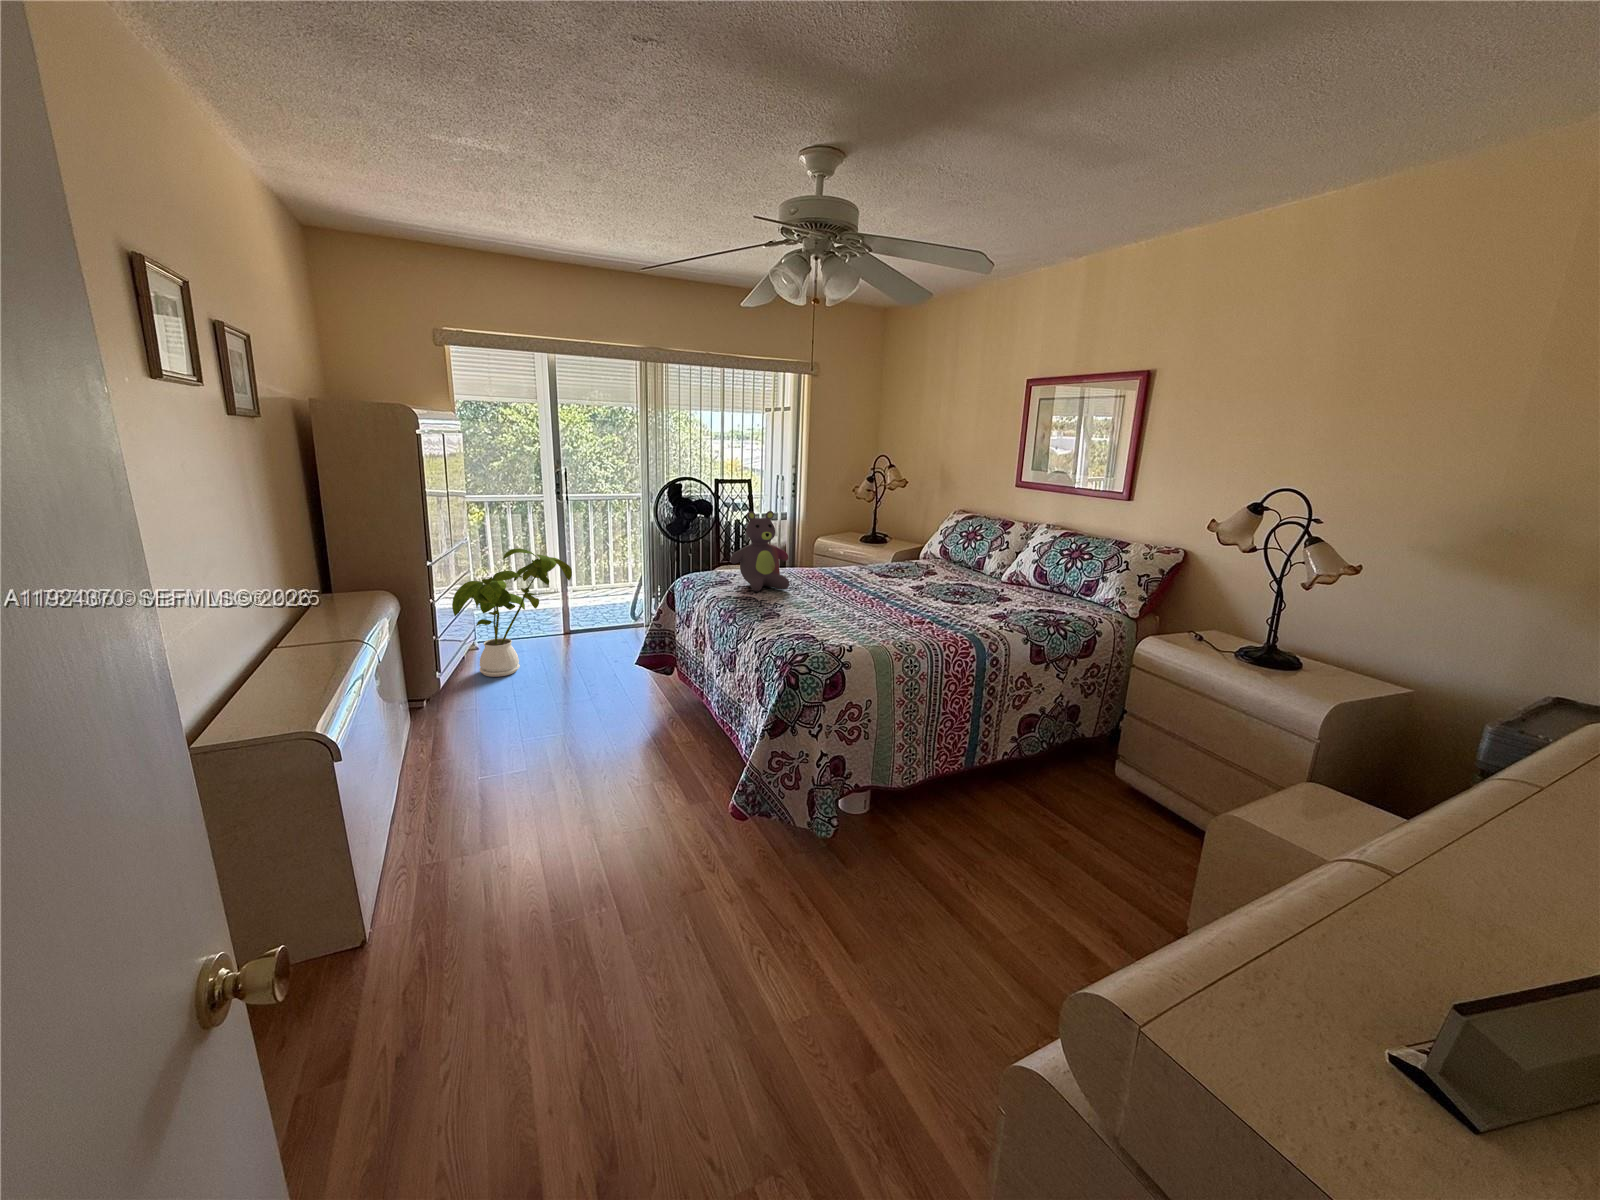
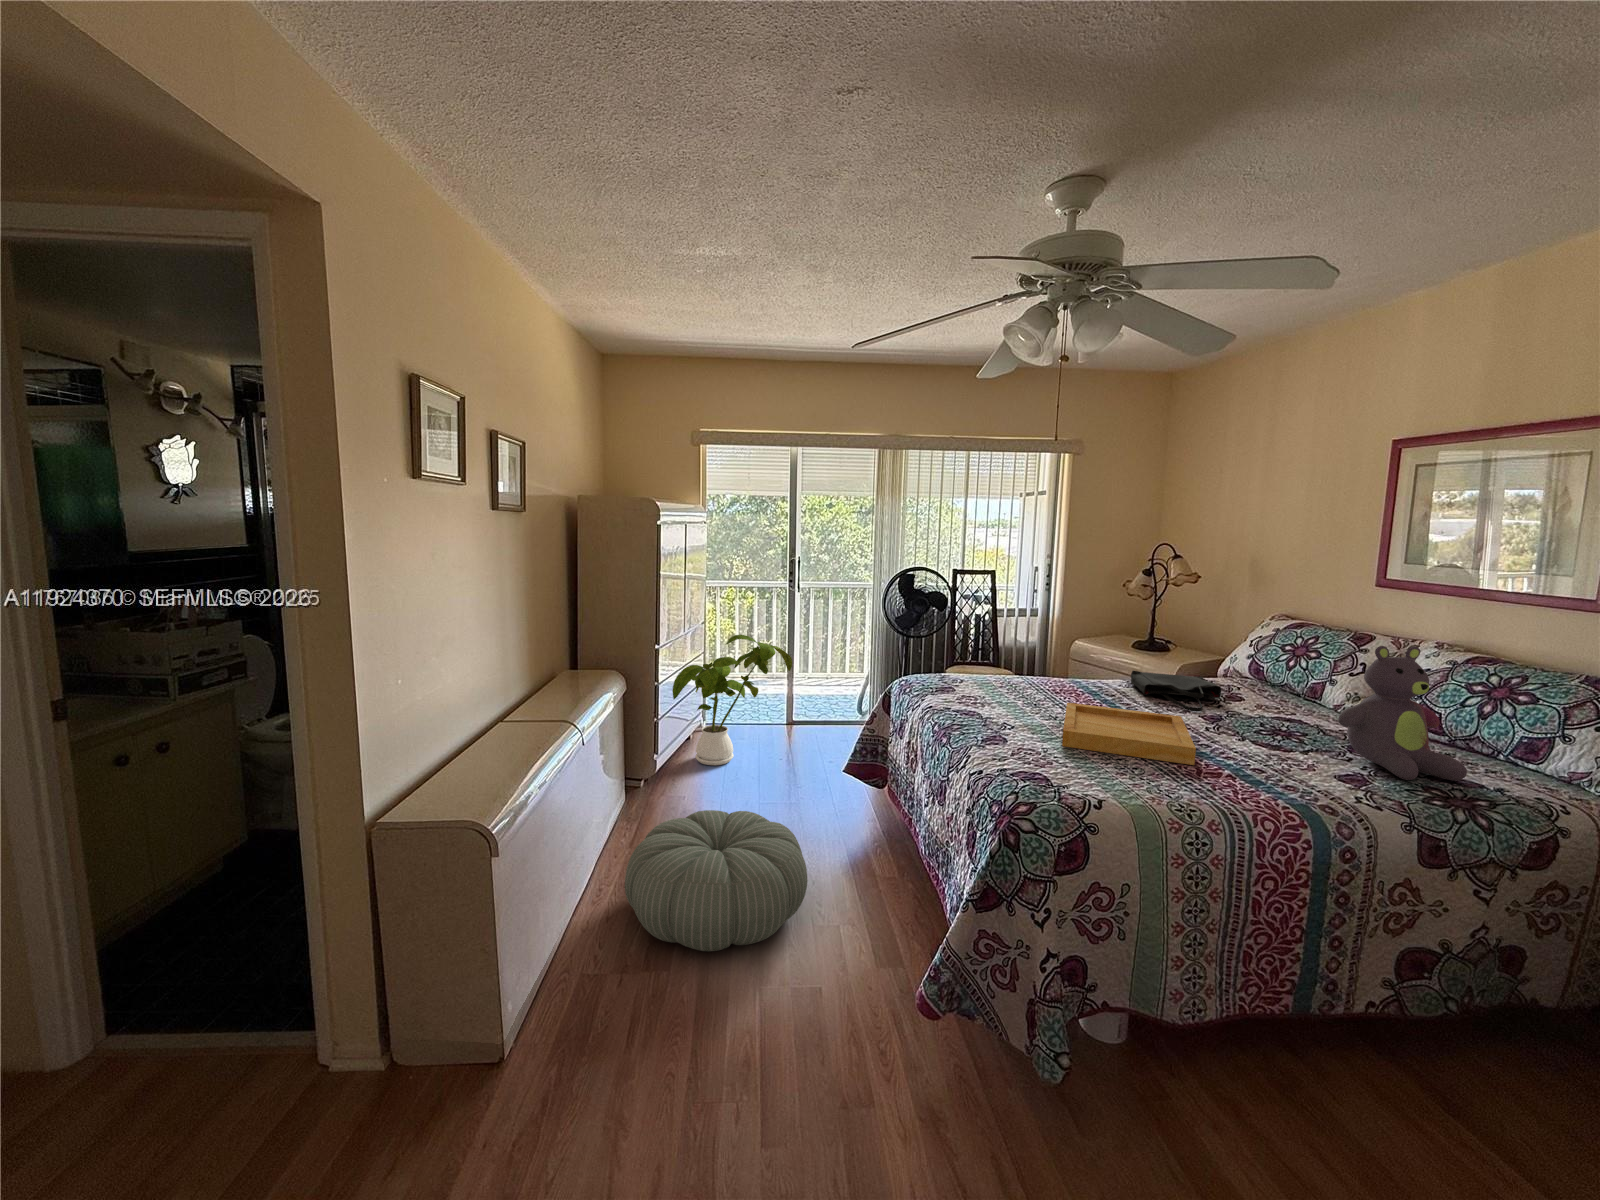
stuffed bear: present [730,511,789,591] -> present [1338,646,1467,781]
tote bag: none [861,558,922,584] -> present [1131,670,1221,712]
tray: none [819,584,908,619] -> present [1062,703,1196,765]
pouf: none [453,704,625,819] -> present [625,810,808,951]

